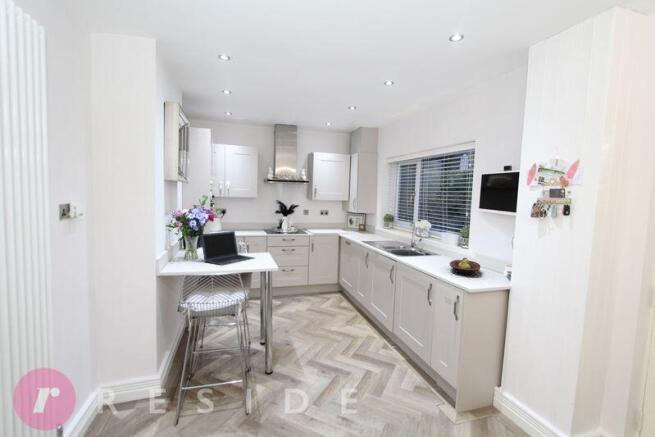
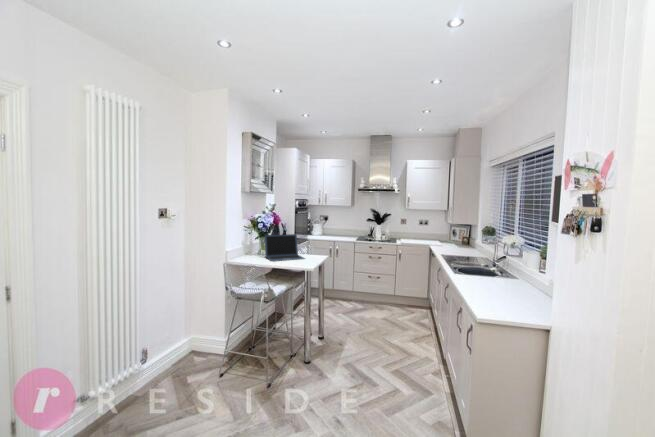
fruit bowl: present [450,258,480,275] -> none [487,281,537,303]

